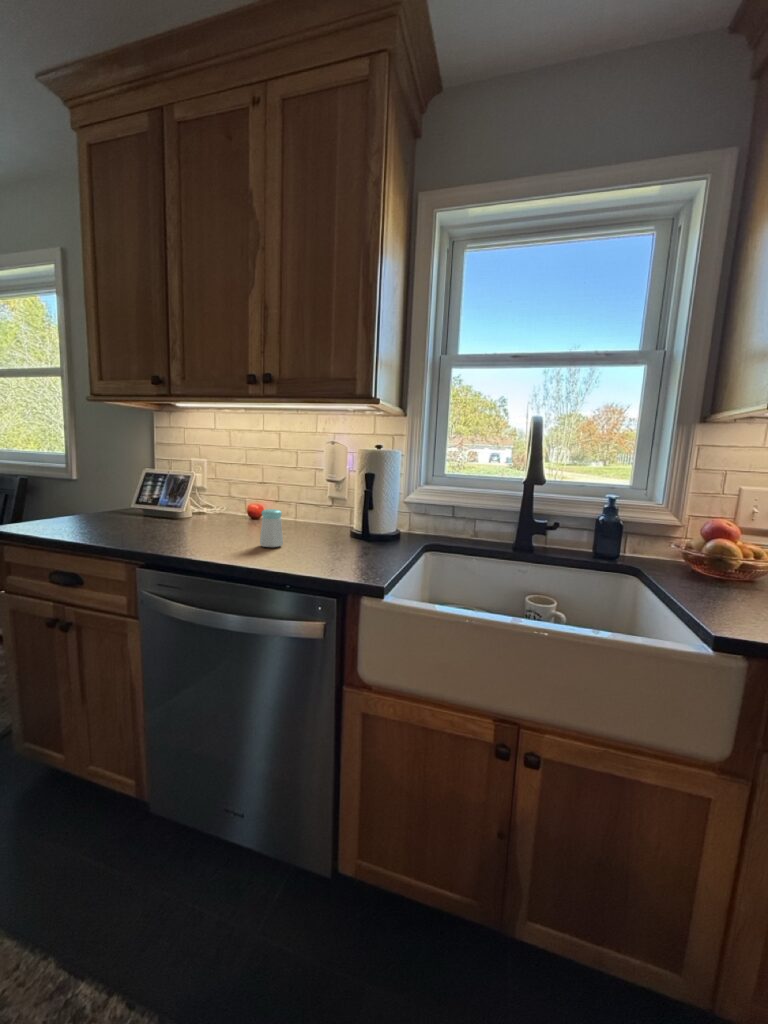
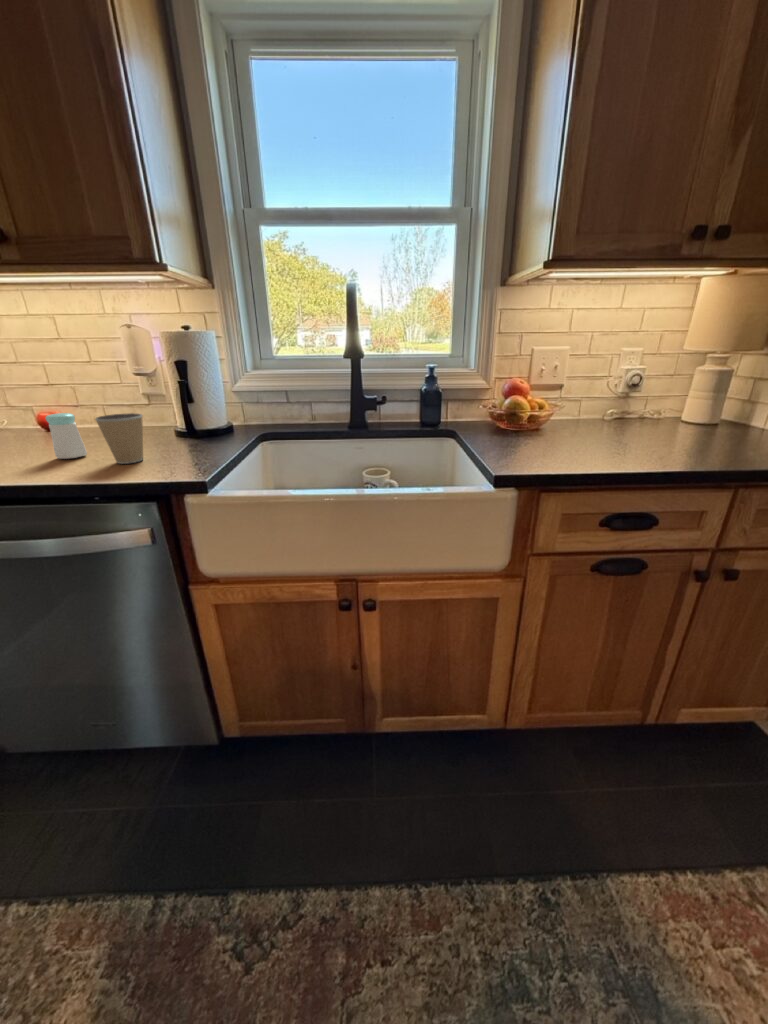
coffee cup: none [300,515,336,559] -> present [95,413,143,464]

